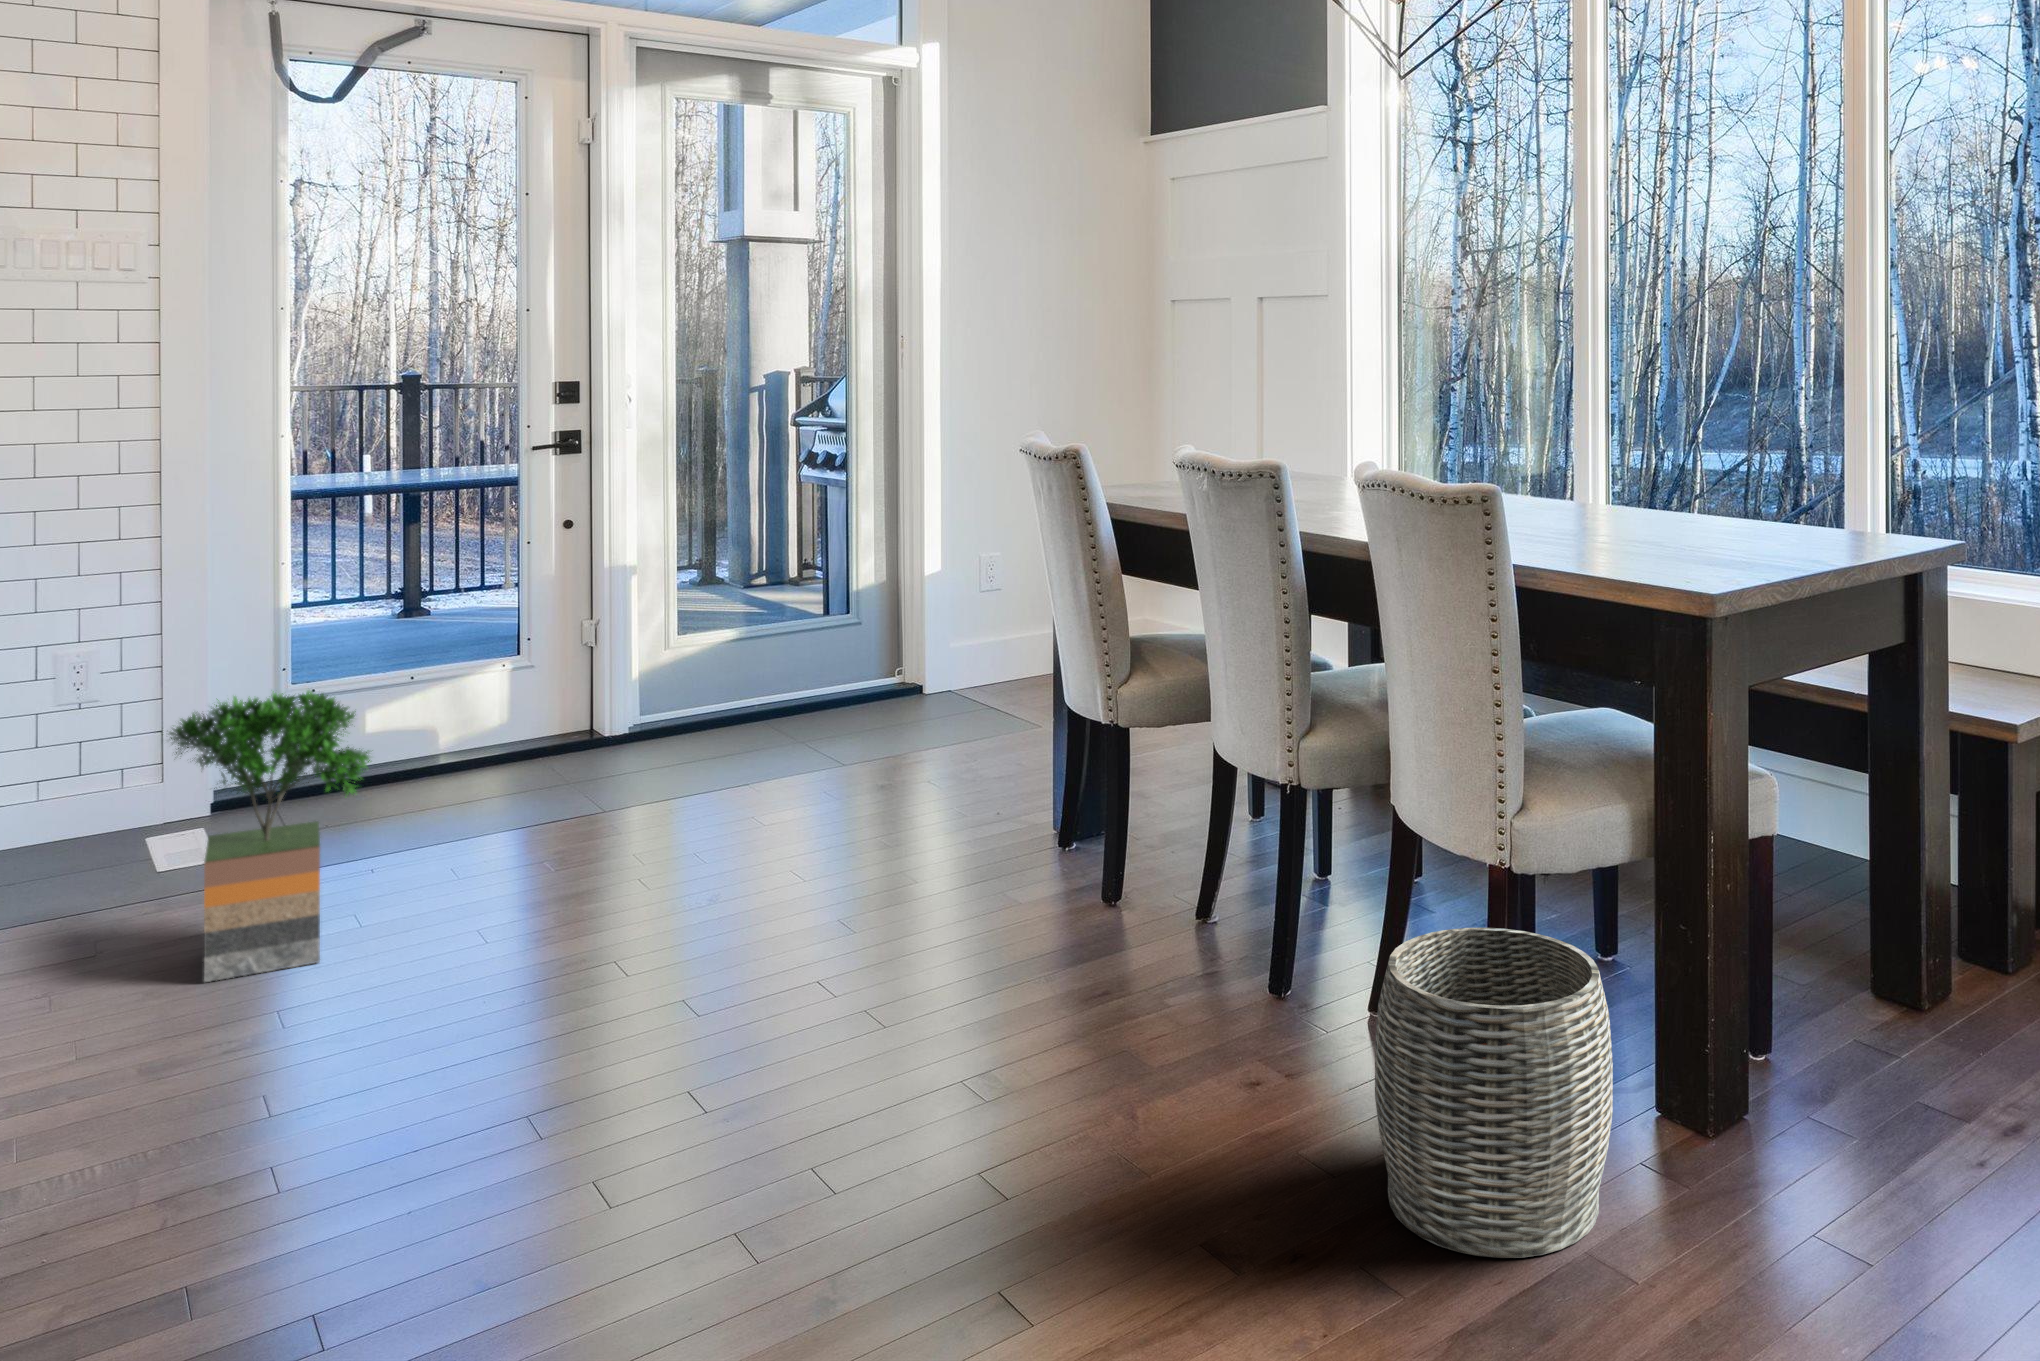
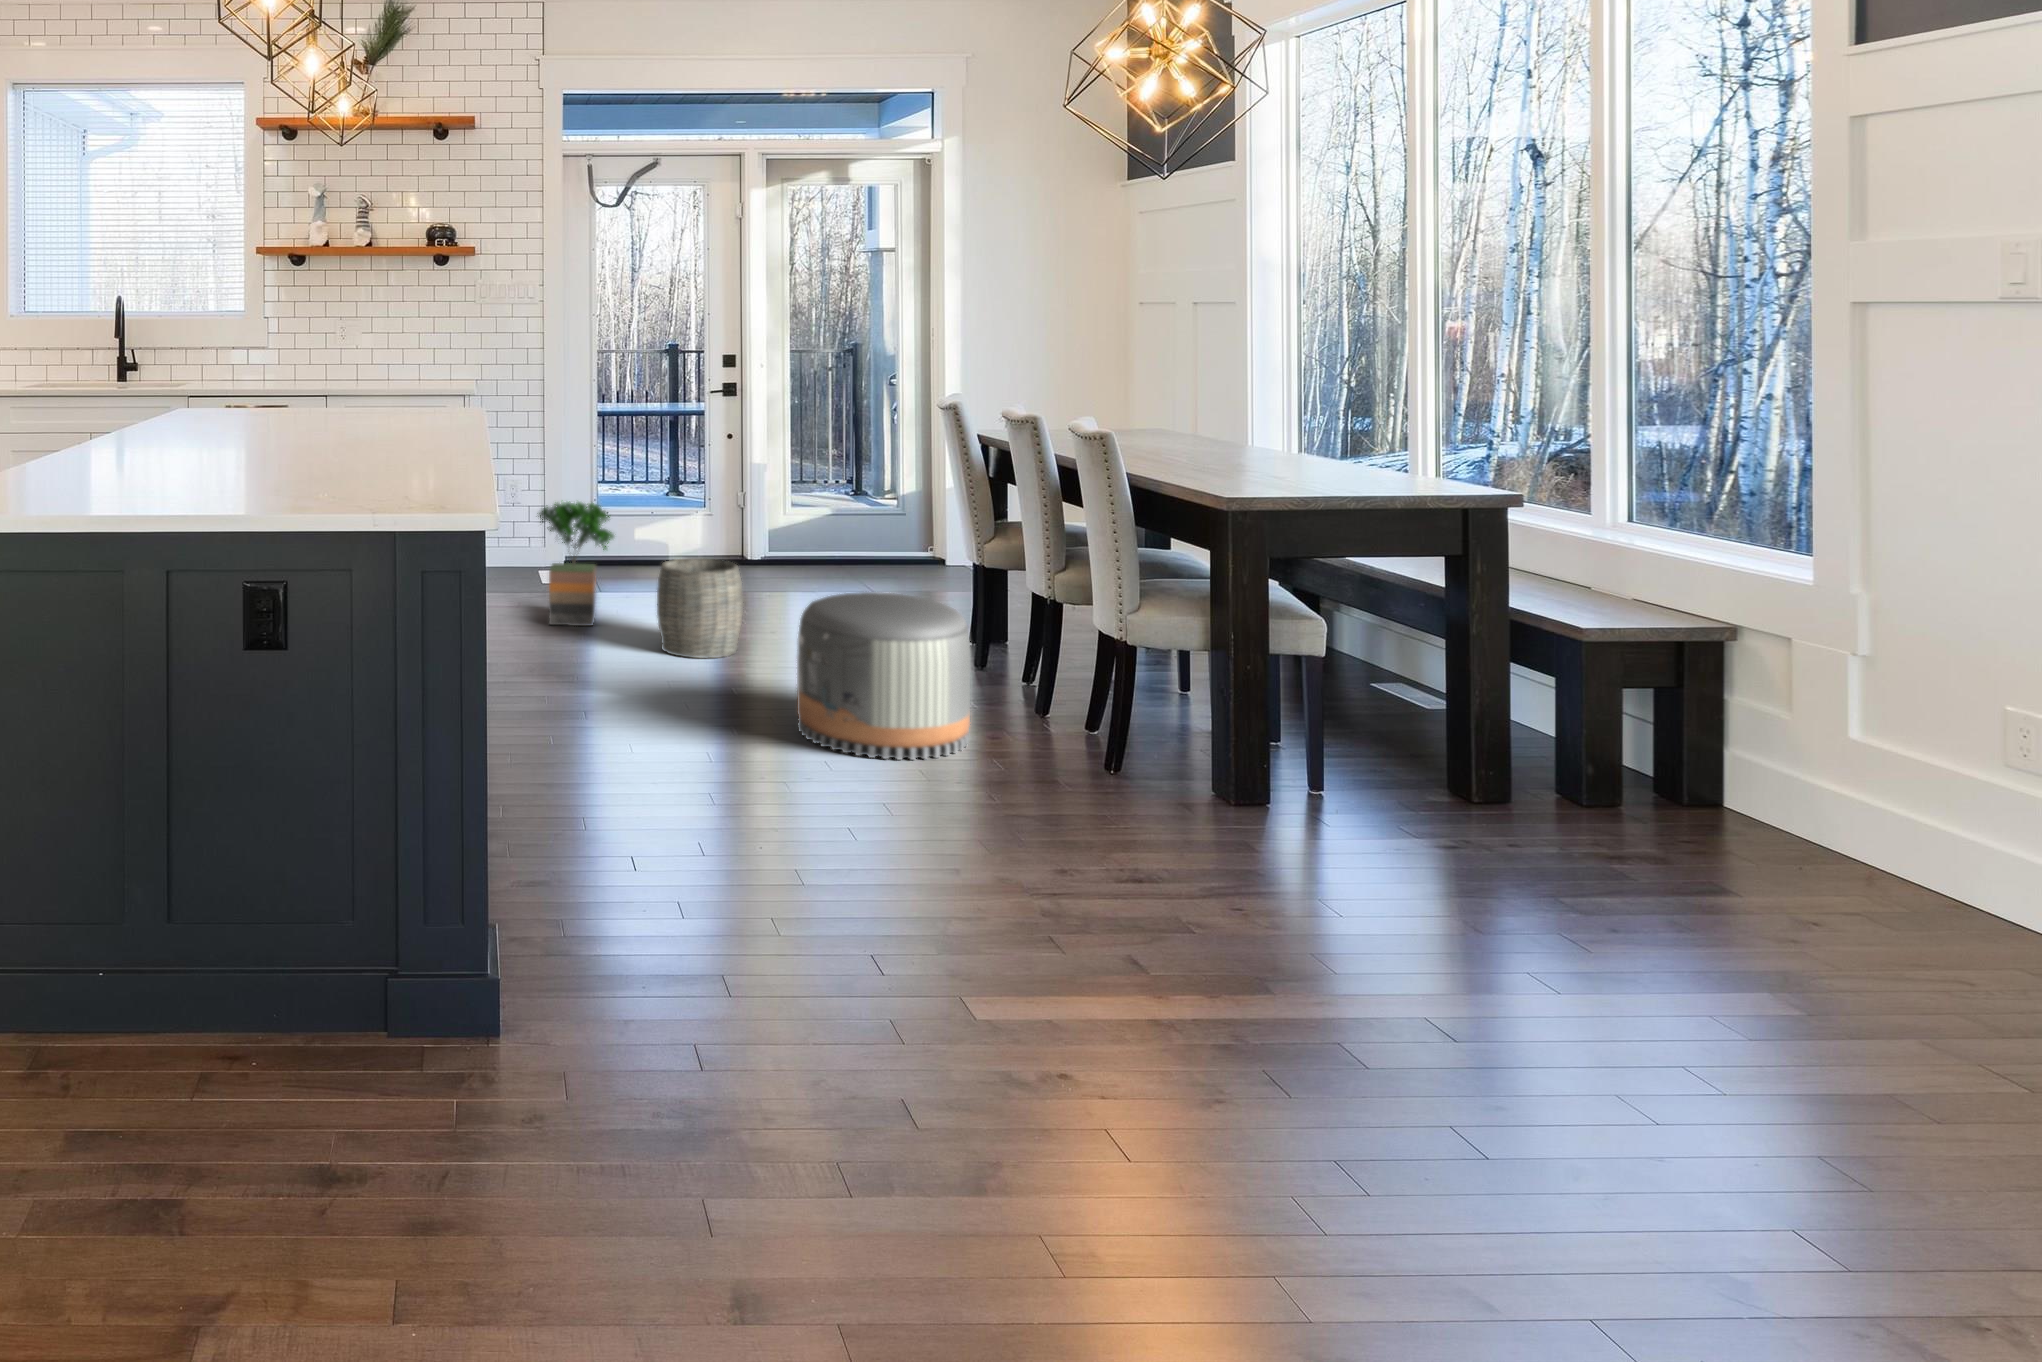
pouf: none [893,827,1236,1216] -> present [797,592,971,760]
woven basket: present [1375,928,1613,1258] -> present [657,558,743,658]

